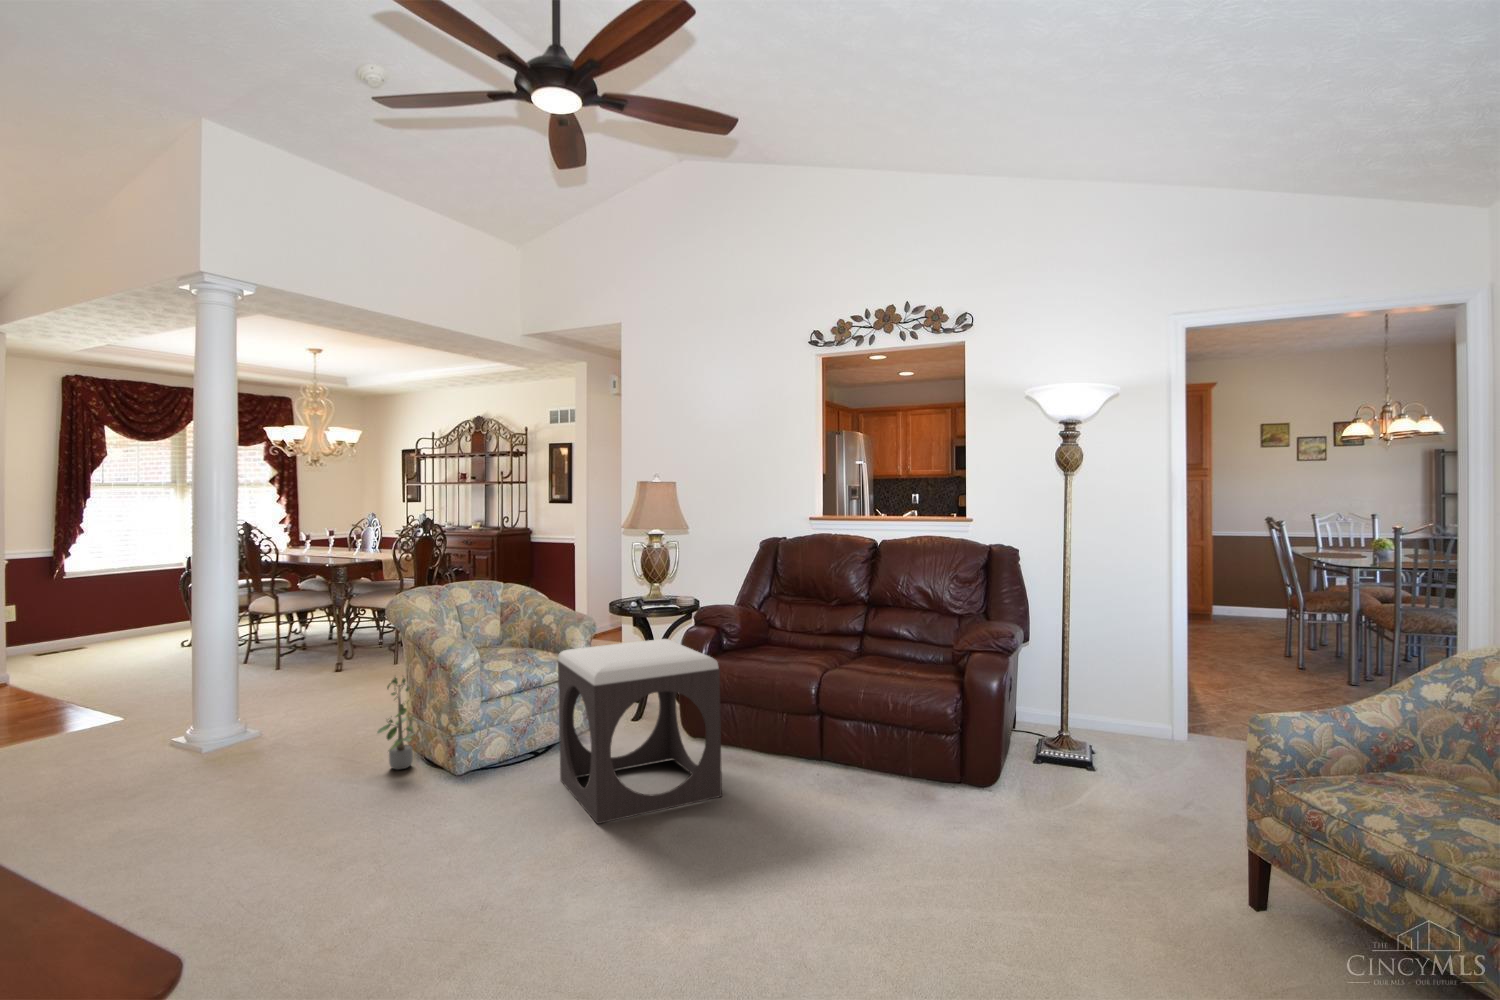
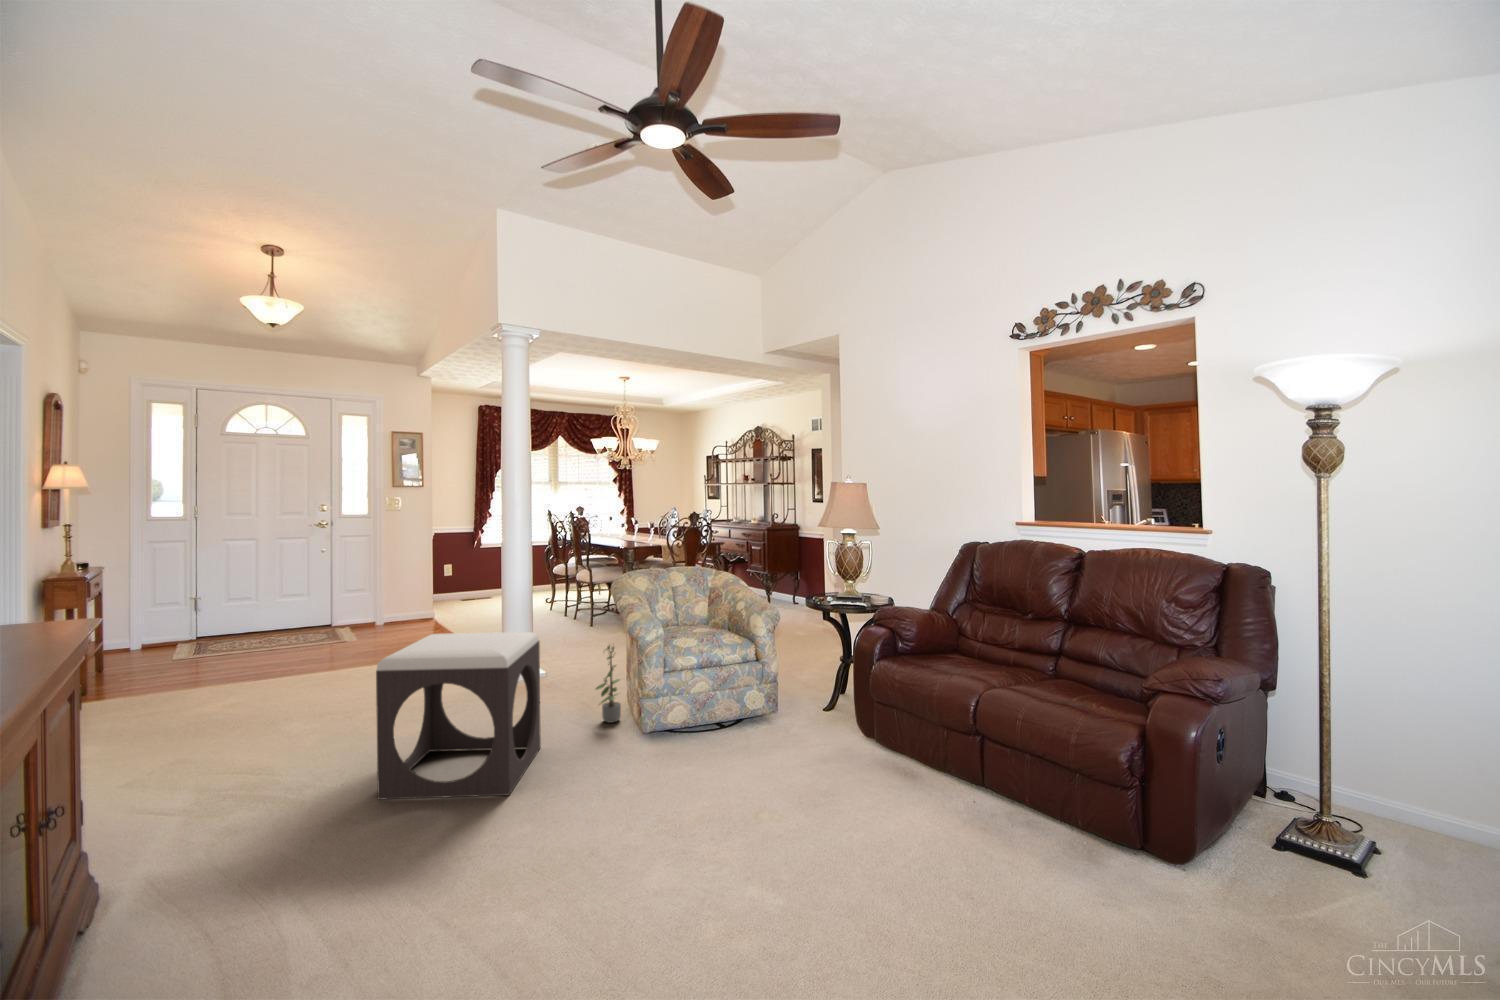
footstool: present [558,639,722,824] -> present [376,632,541,800]

